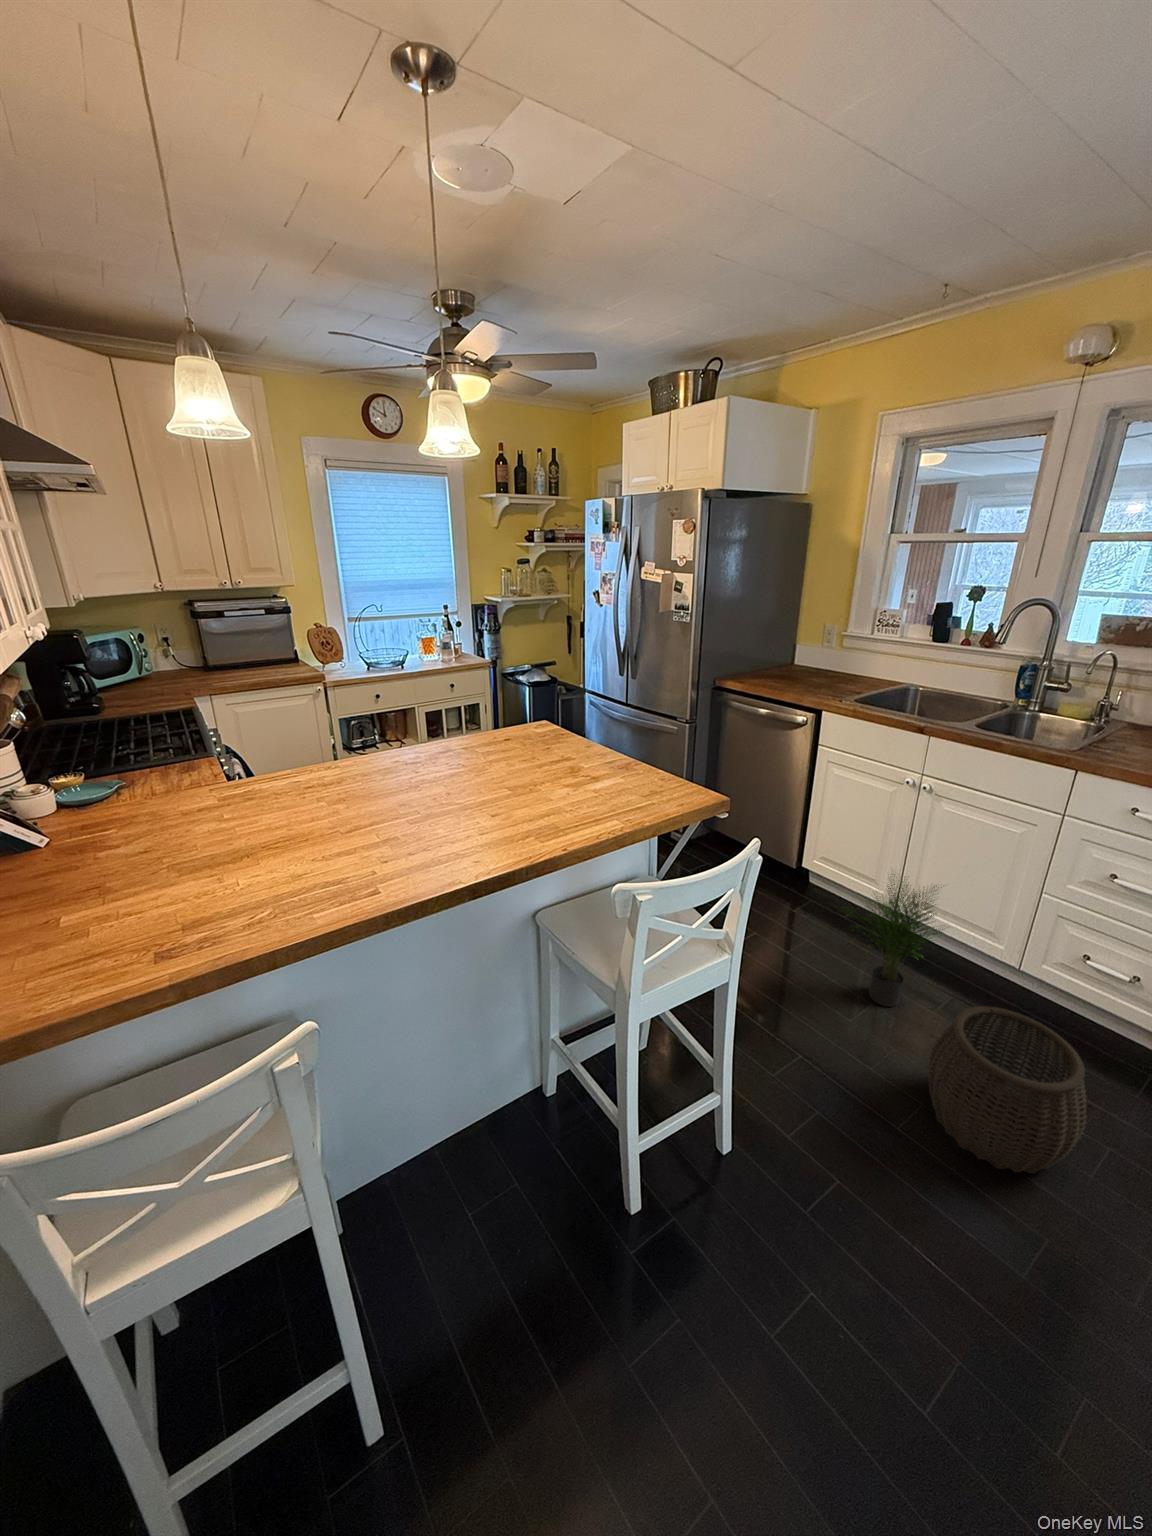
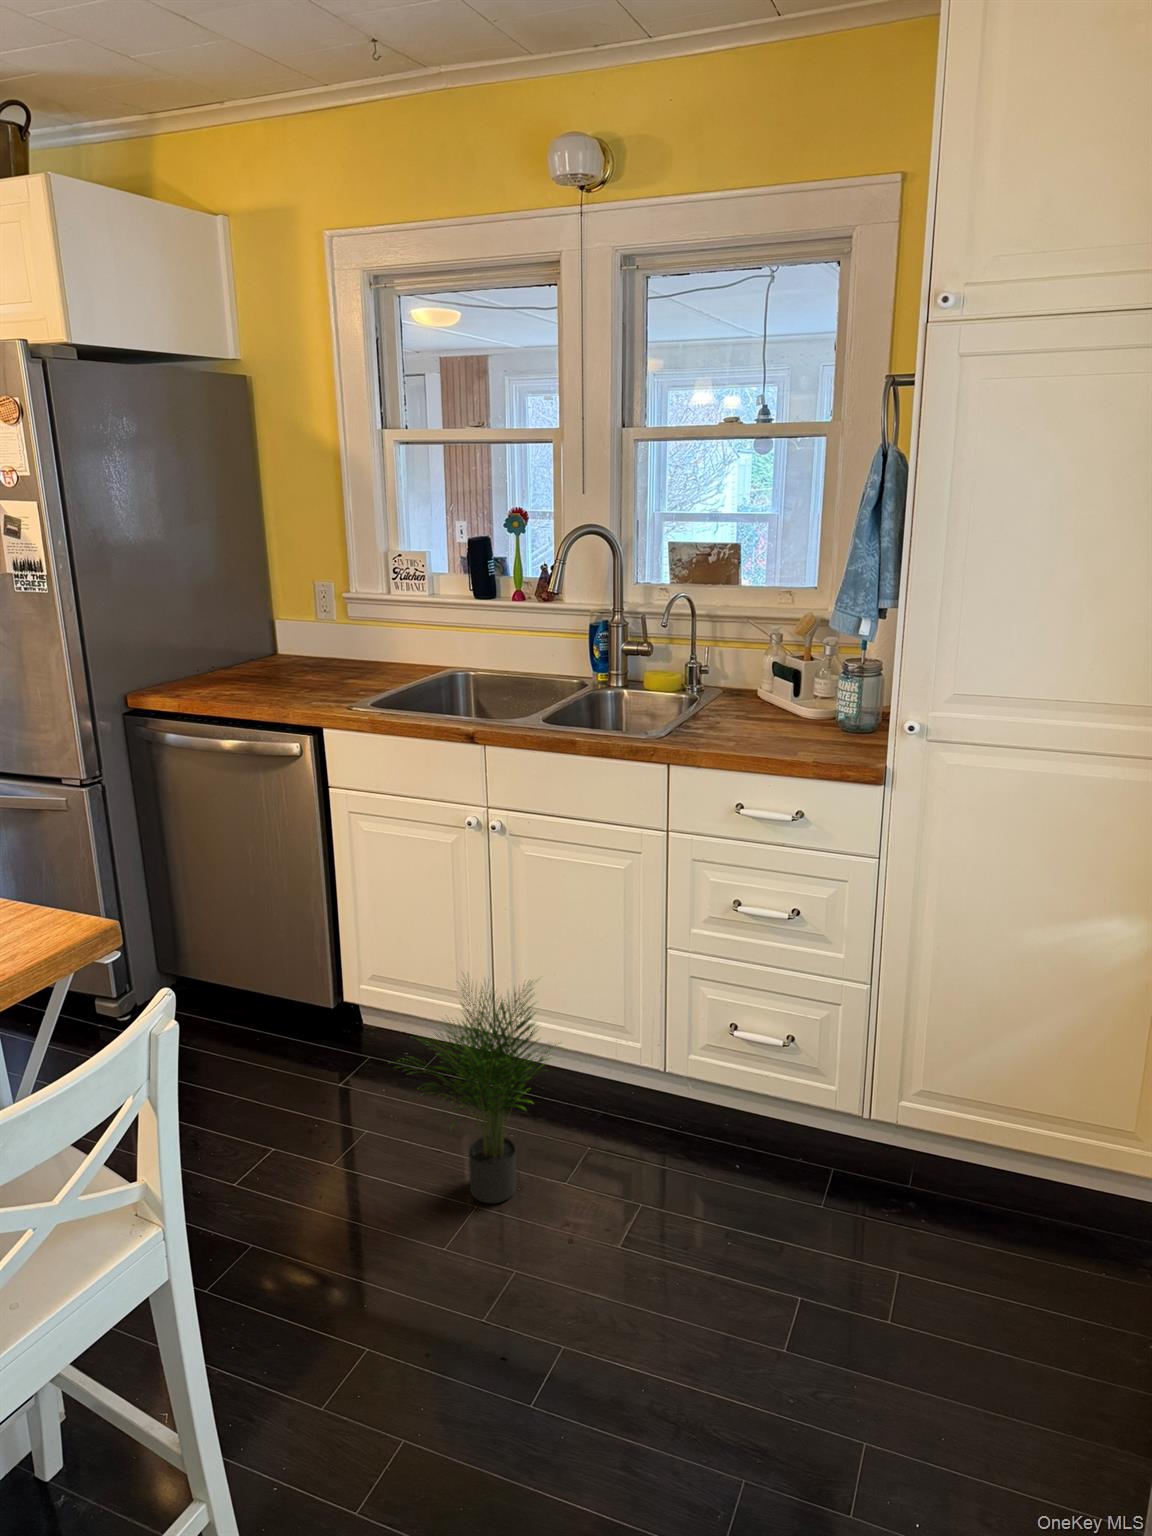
woven basket: present [928,1006,1087,1173] -> none [558,1148,760,1401]

